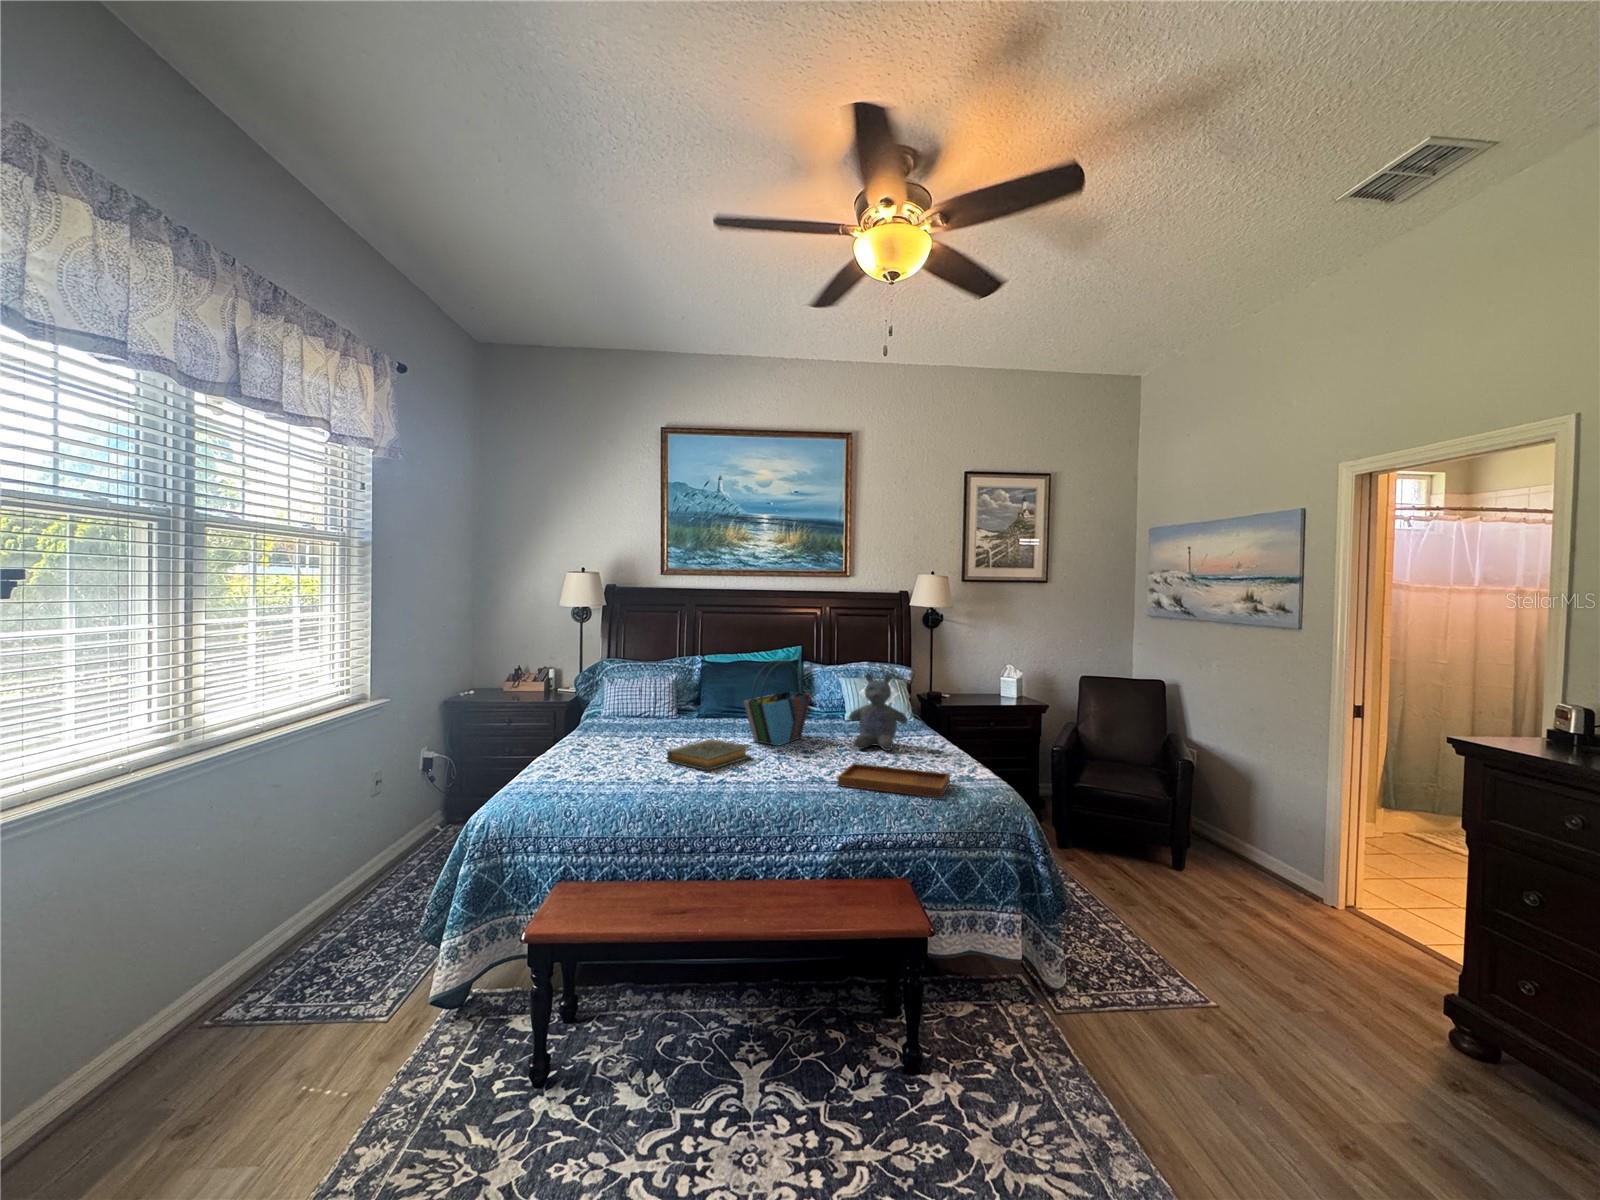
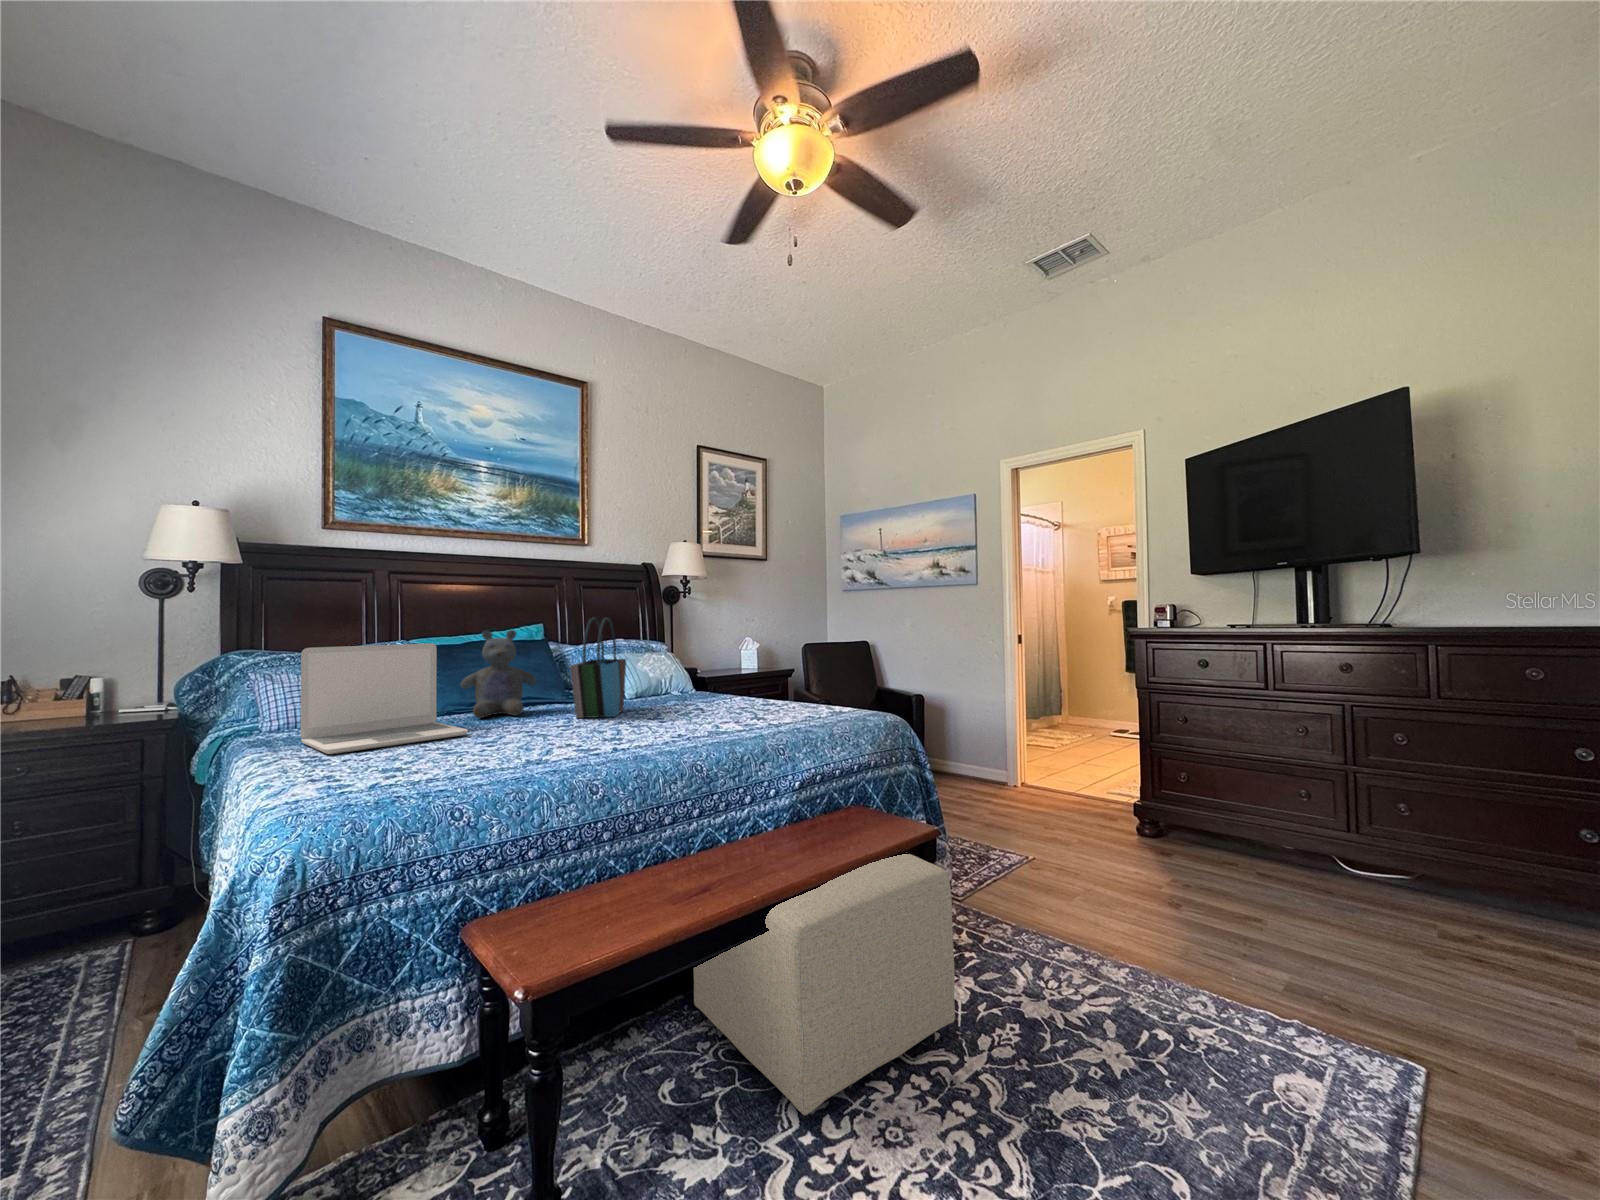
stuffed bear: present [849,673,907,751] -> present [461,630,537,718]
laptop: none [580,675,668,749] -> present [301,643,468,754]
hardback book: present [667,739,749,771] -> none [508,713,608,745]
tray: present [838,748,950,798] -> none [744,683,863,730]
ottoman: none [702,886,886,1113] -> present [693,854,955,1115]

